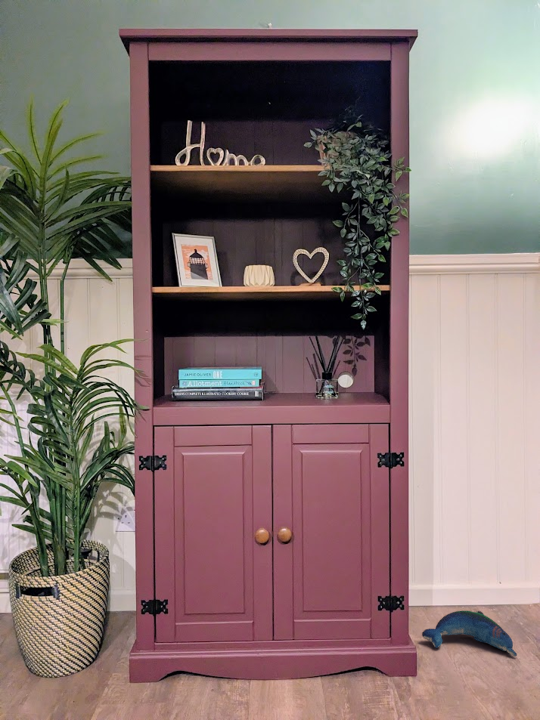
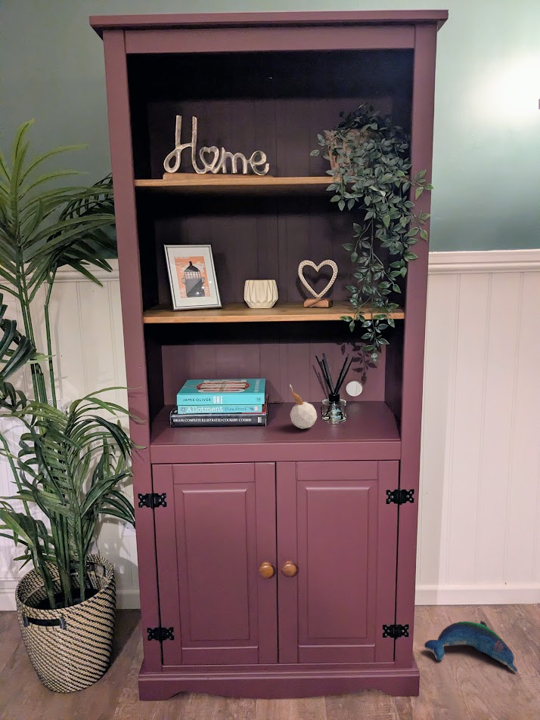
candle: none [285,357,311,400] -> present [290,389,317,429]

